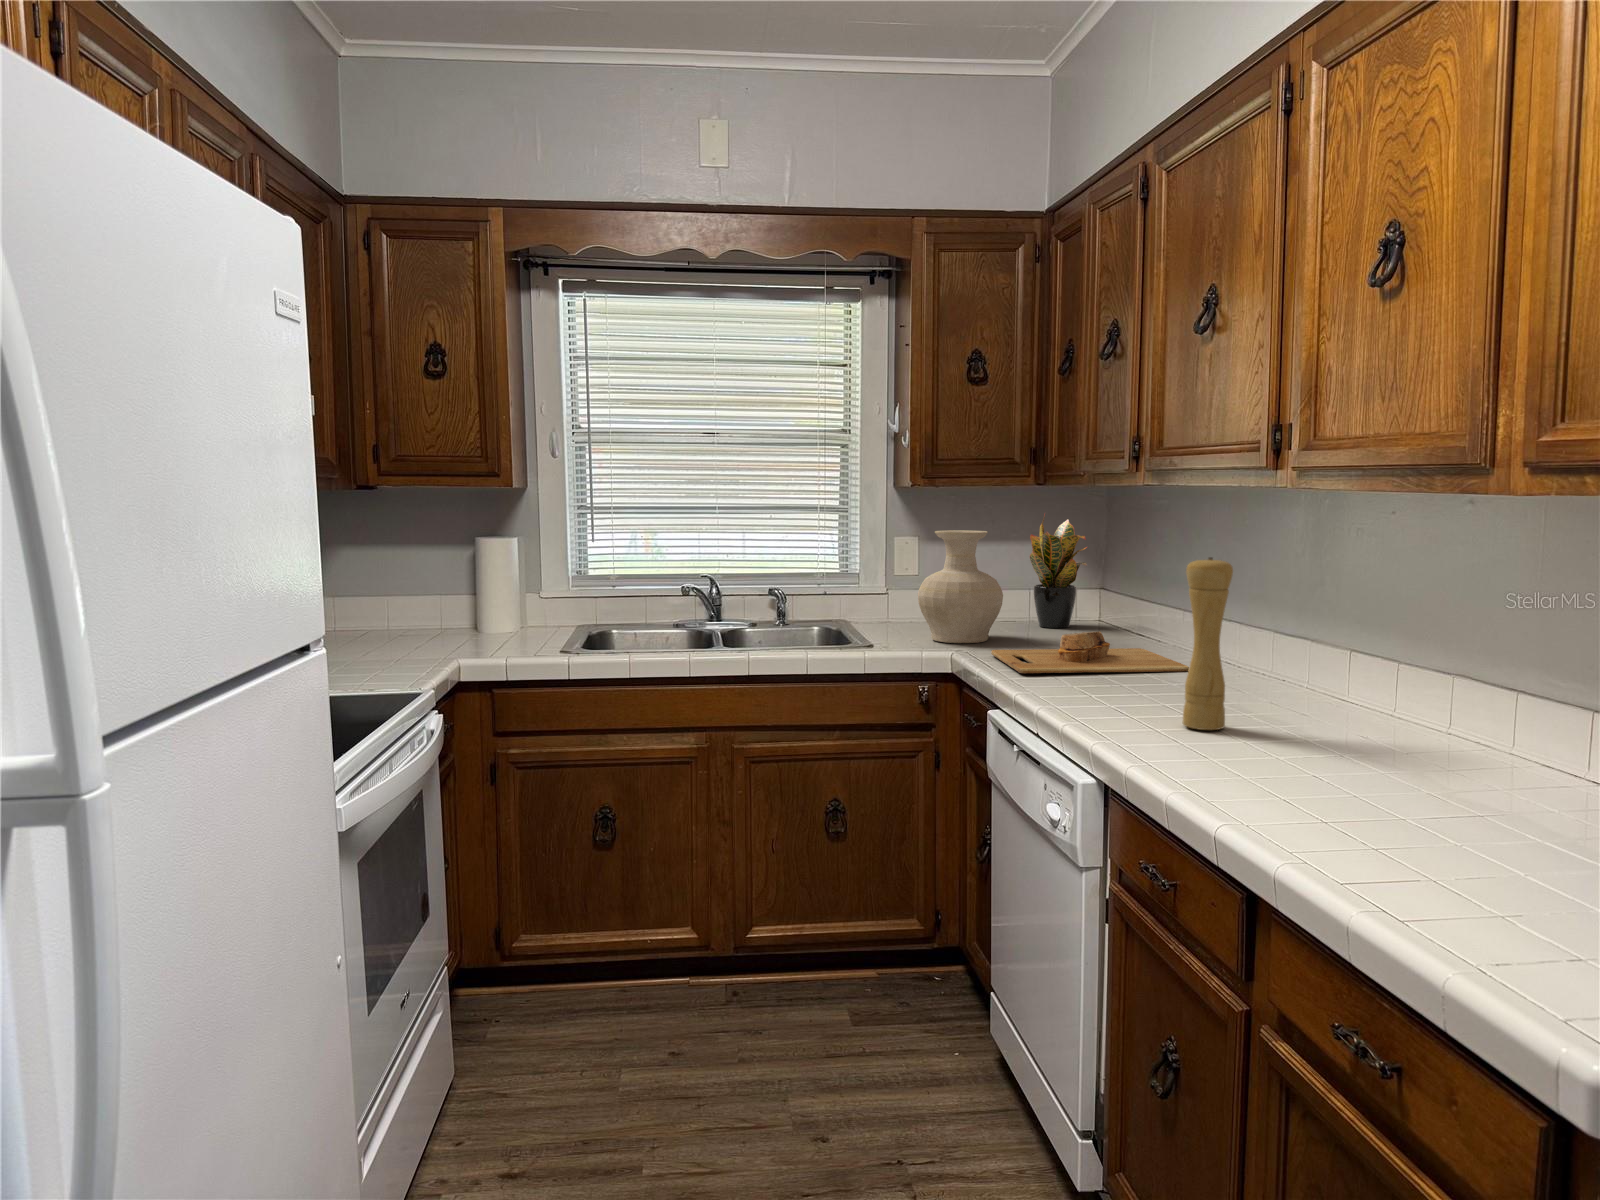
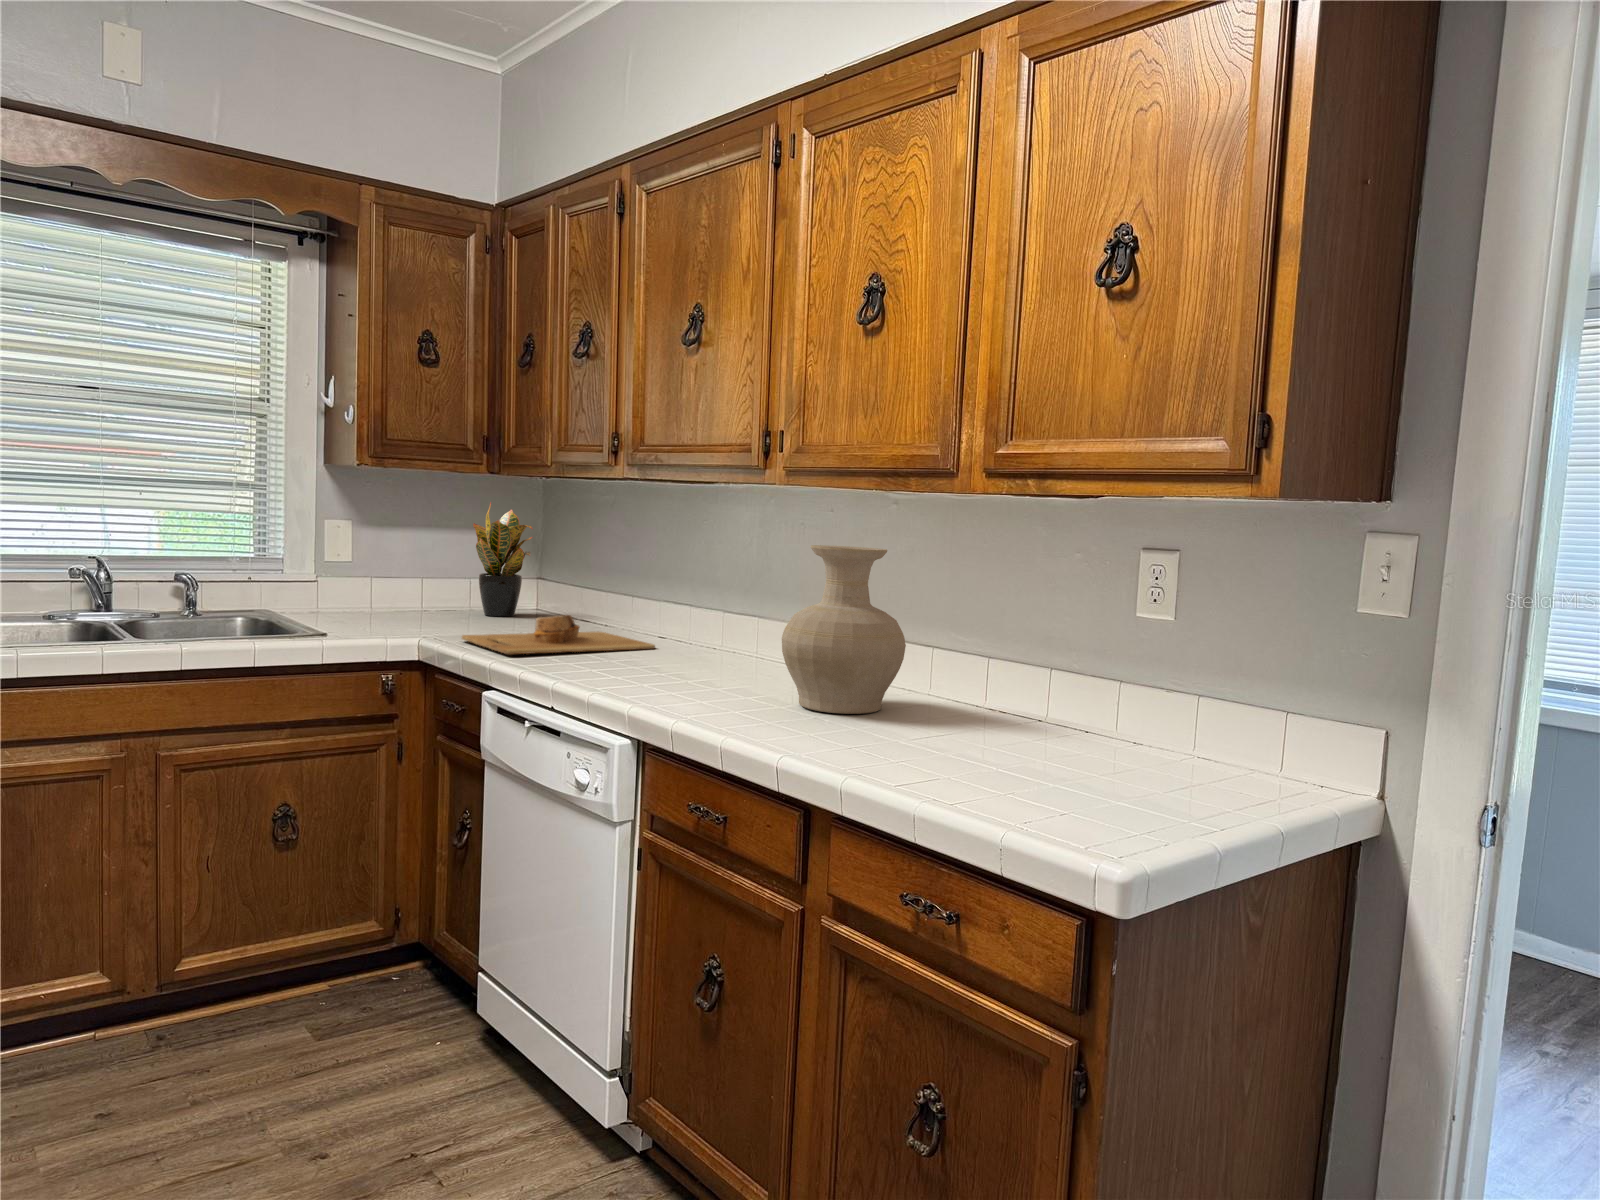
vase: present [918,530,1003,643] -> present [782,545,906,714]
pepper mill: present [1182,557,1233,730] -> none [688,539,731,692]

